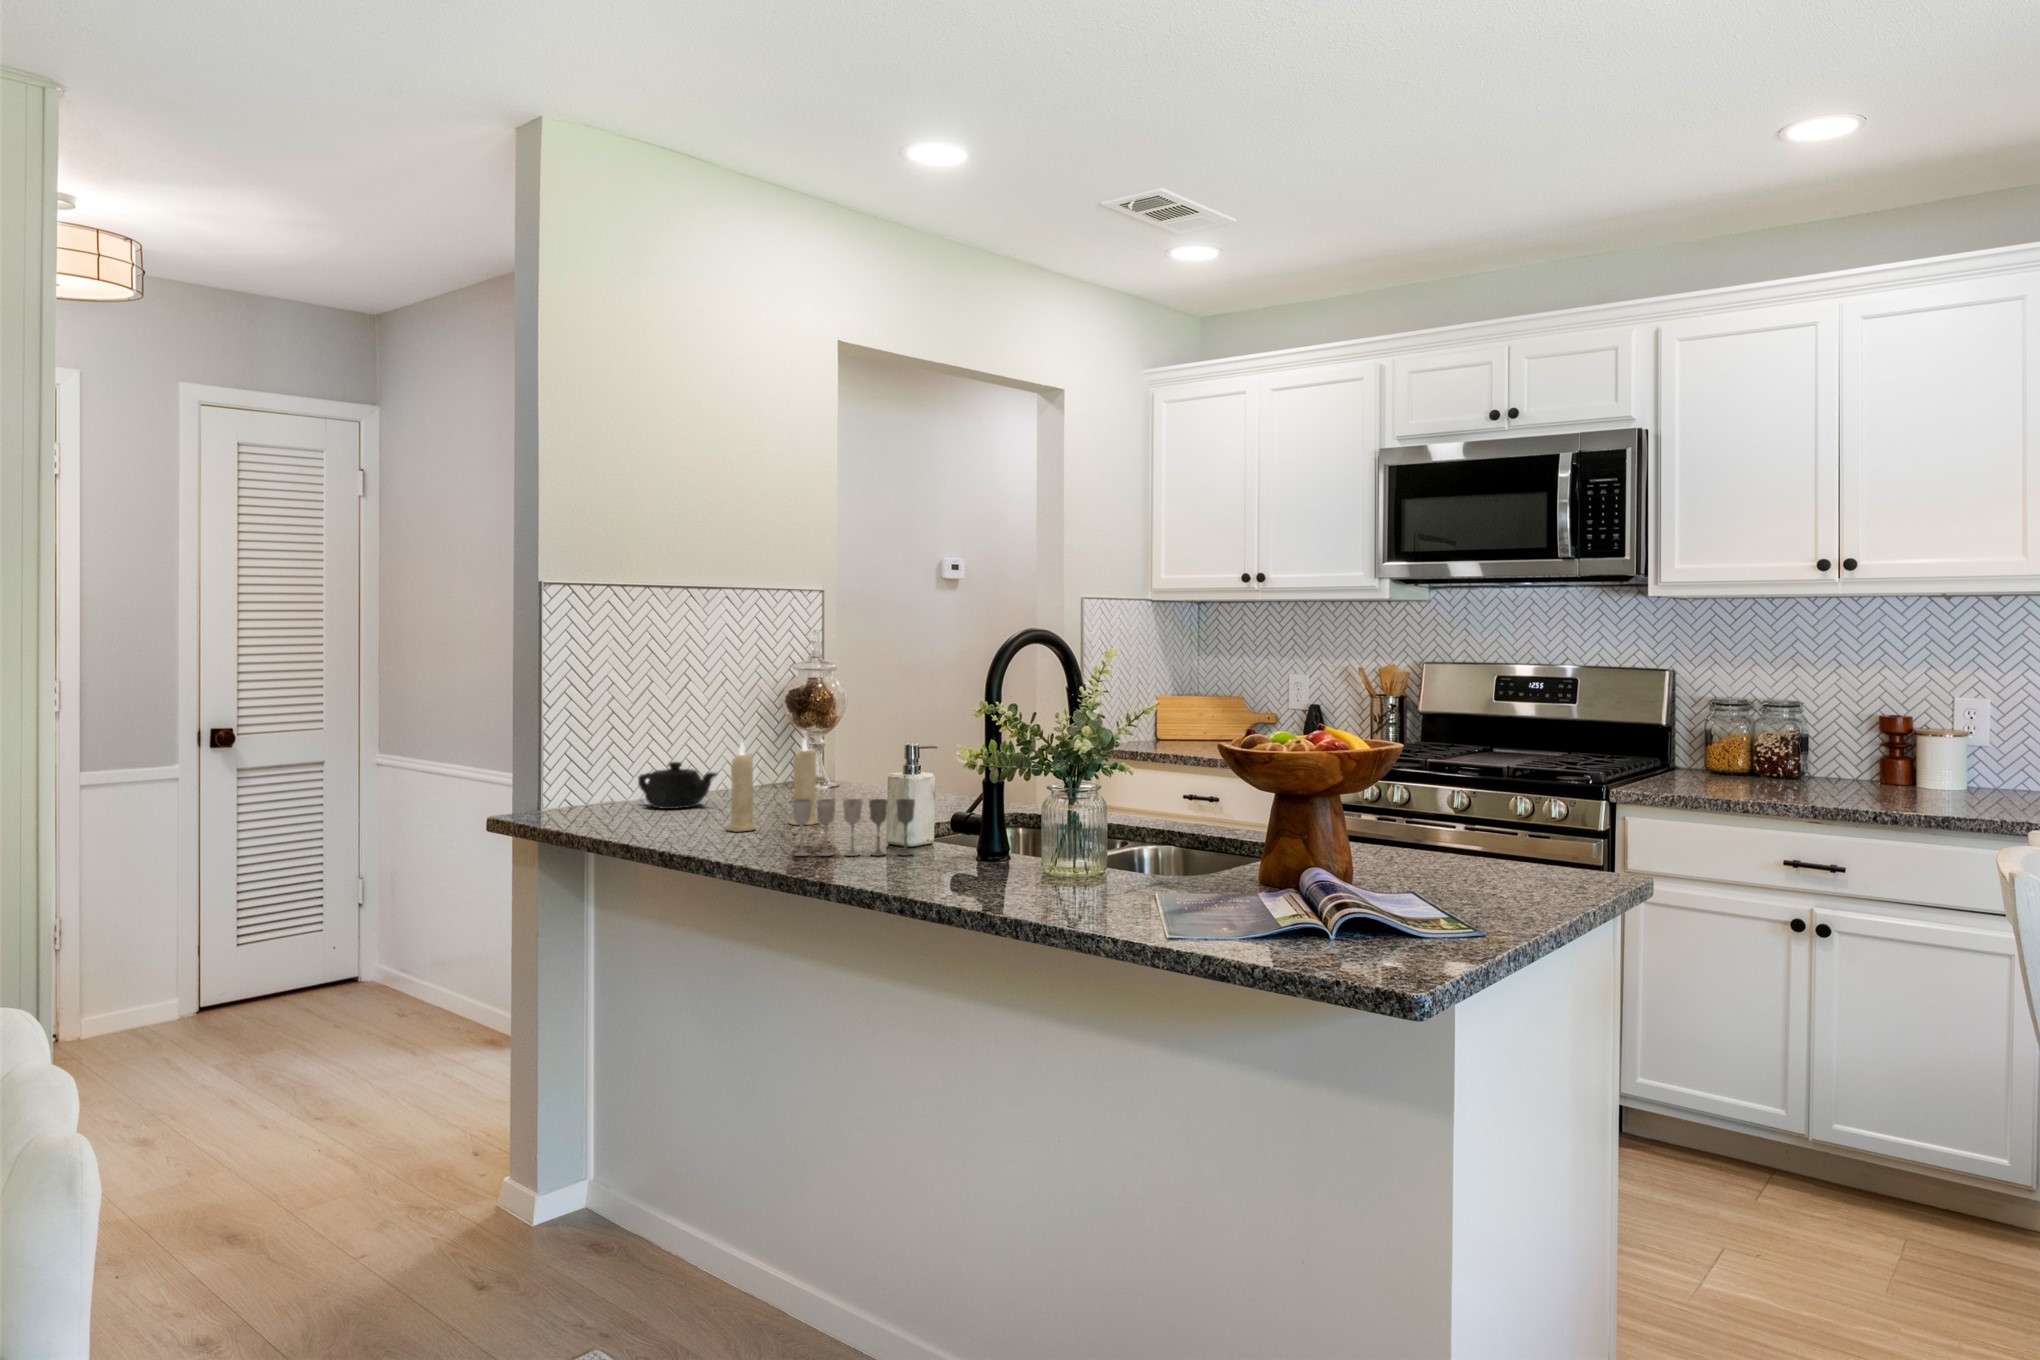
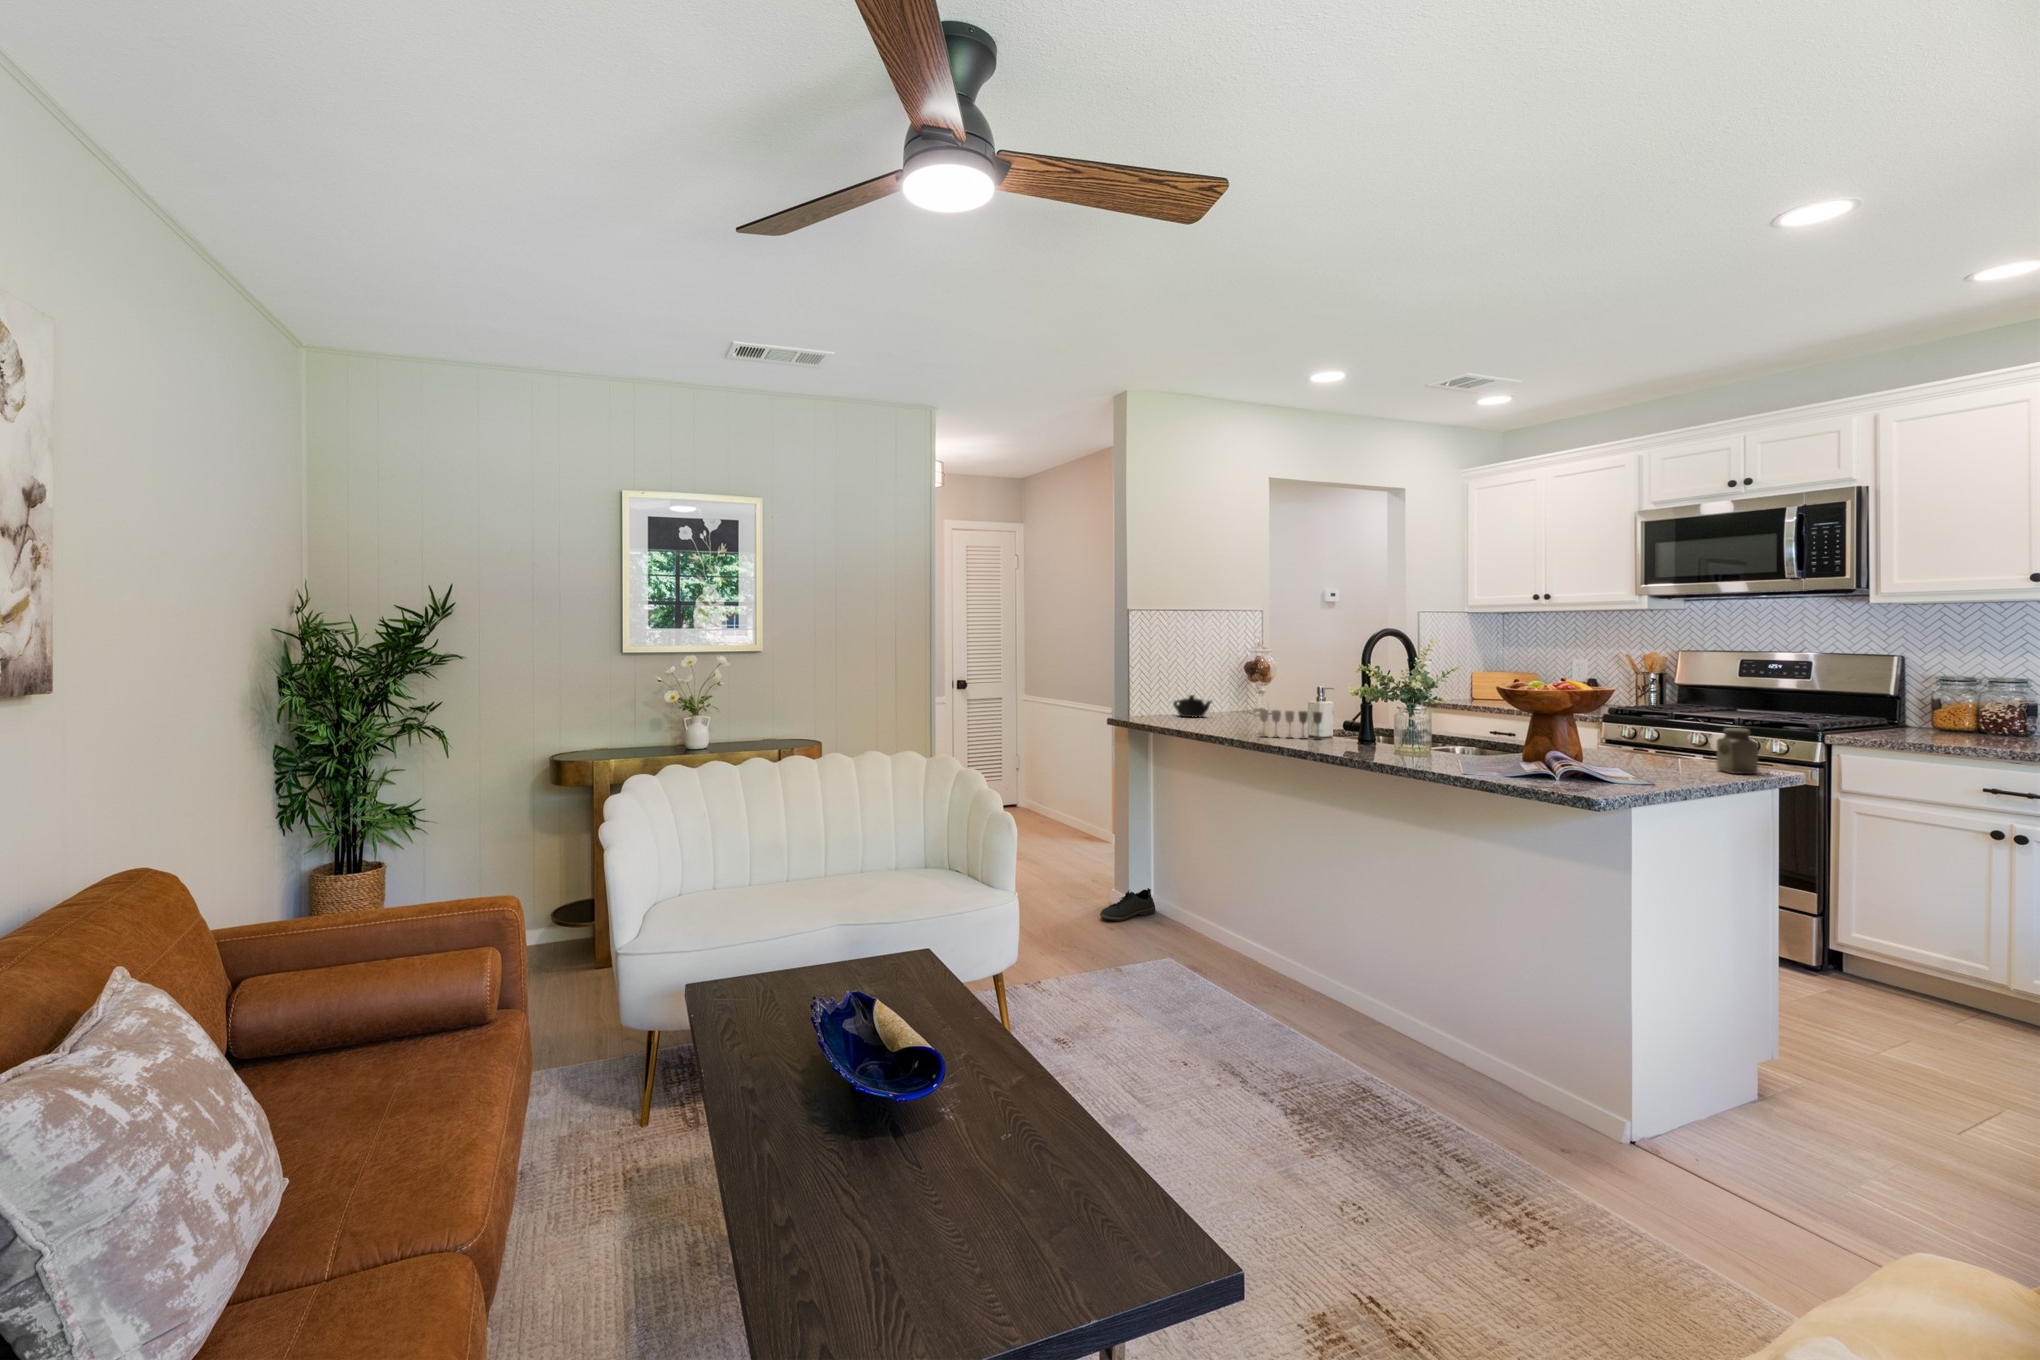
candle: present [726,739,819,832] -> none [1221,682,1268,727]
salt shaker: none [1539,808,1596,889] -> present [1716,728,1758,774]
shoe: none [463,1175,596,1268] -> present [1100,888,1156,921]

